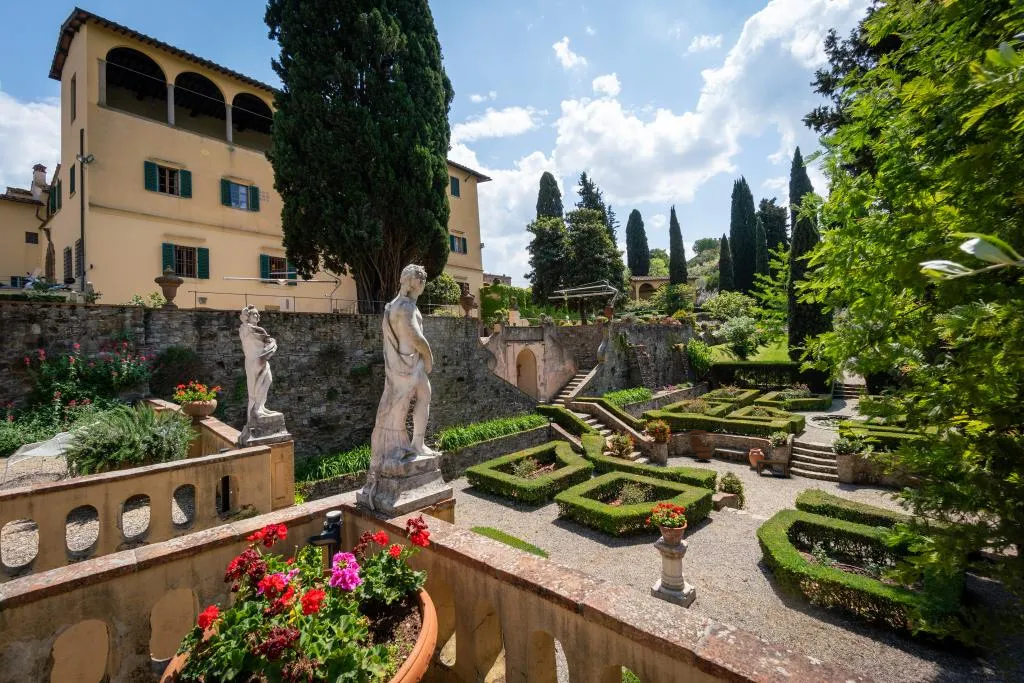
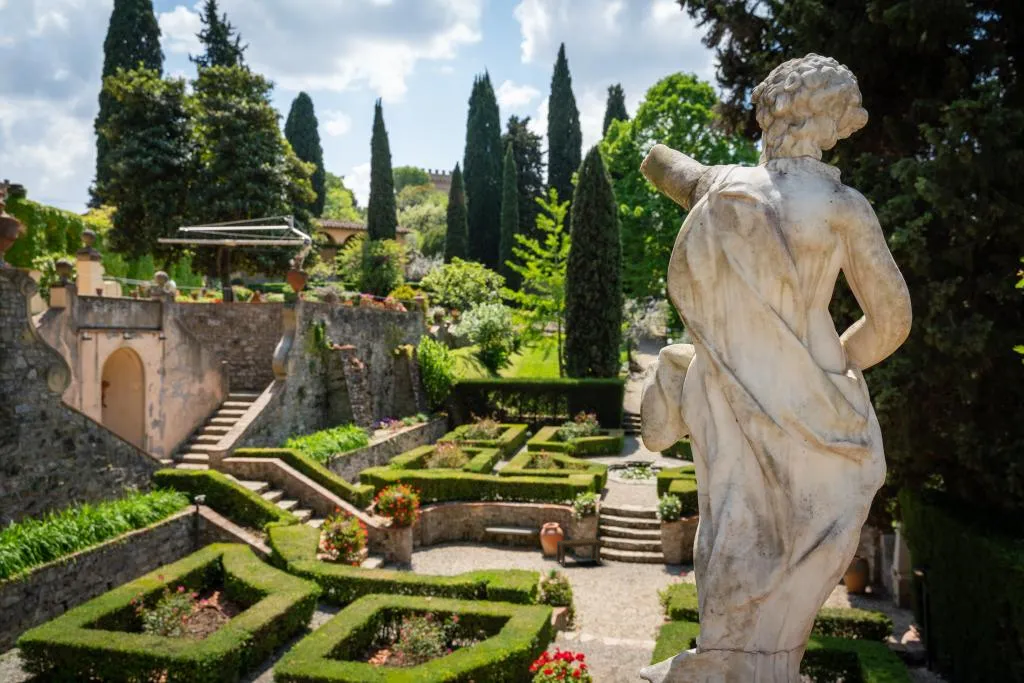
lounge chair: present [689,430,712,461] -> none [449,498,488,554]

